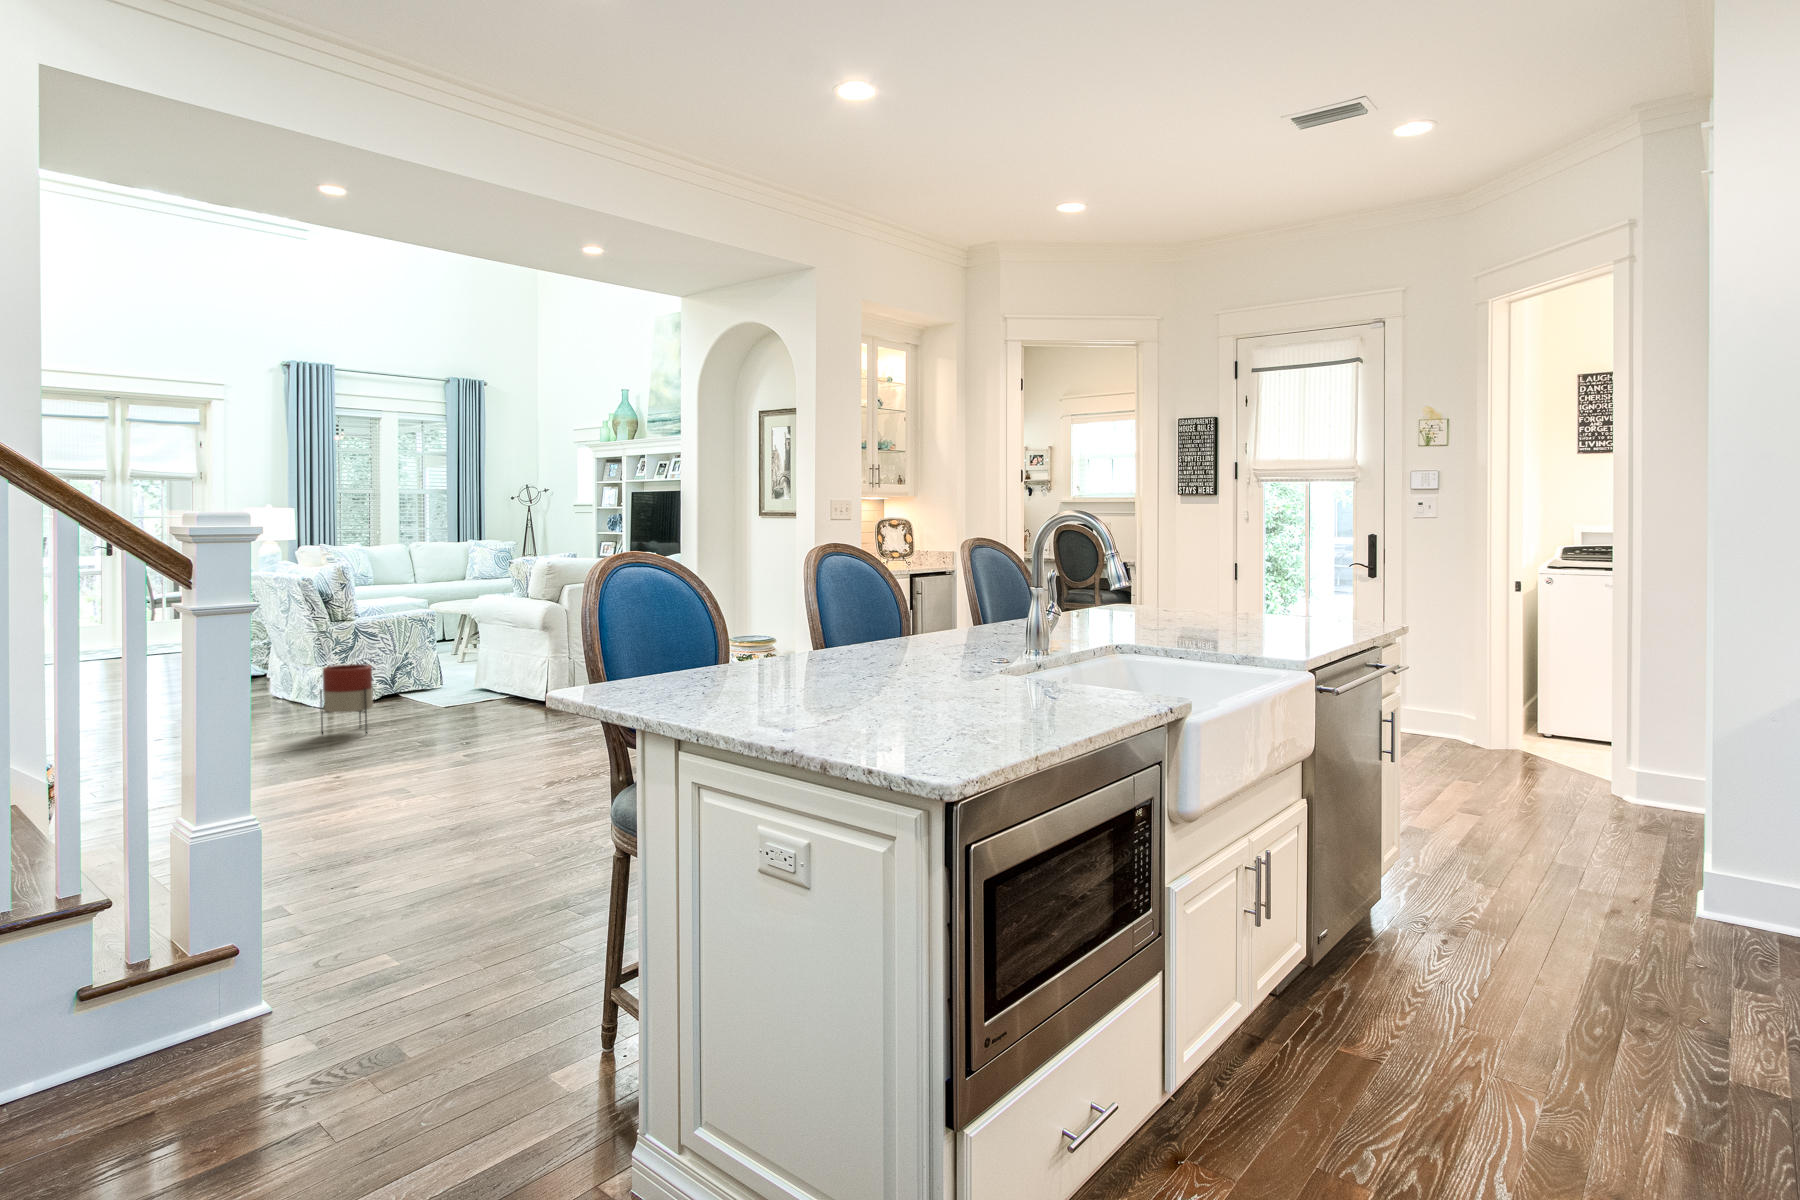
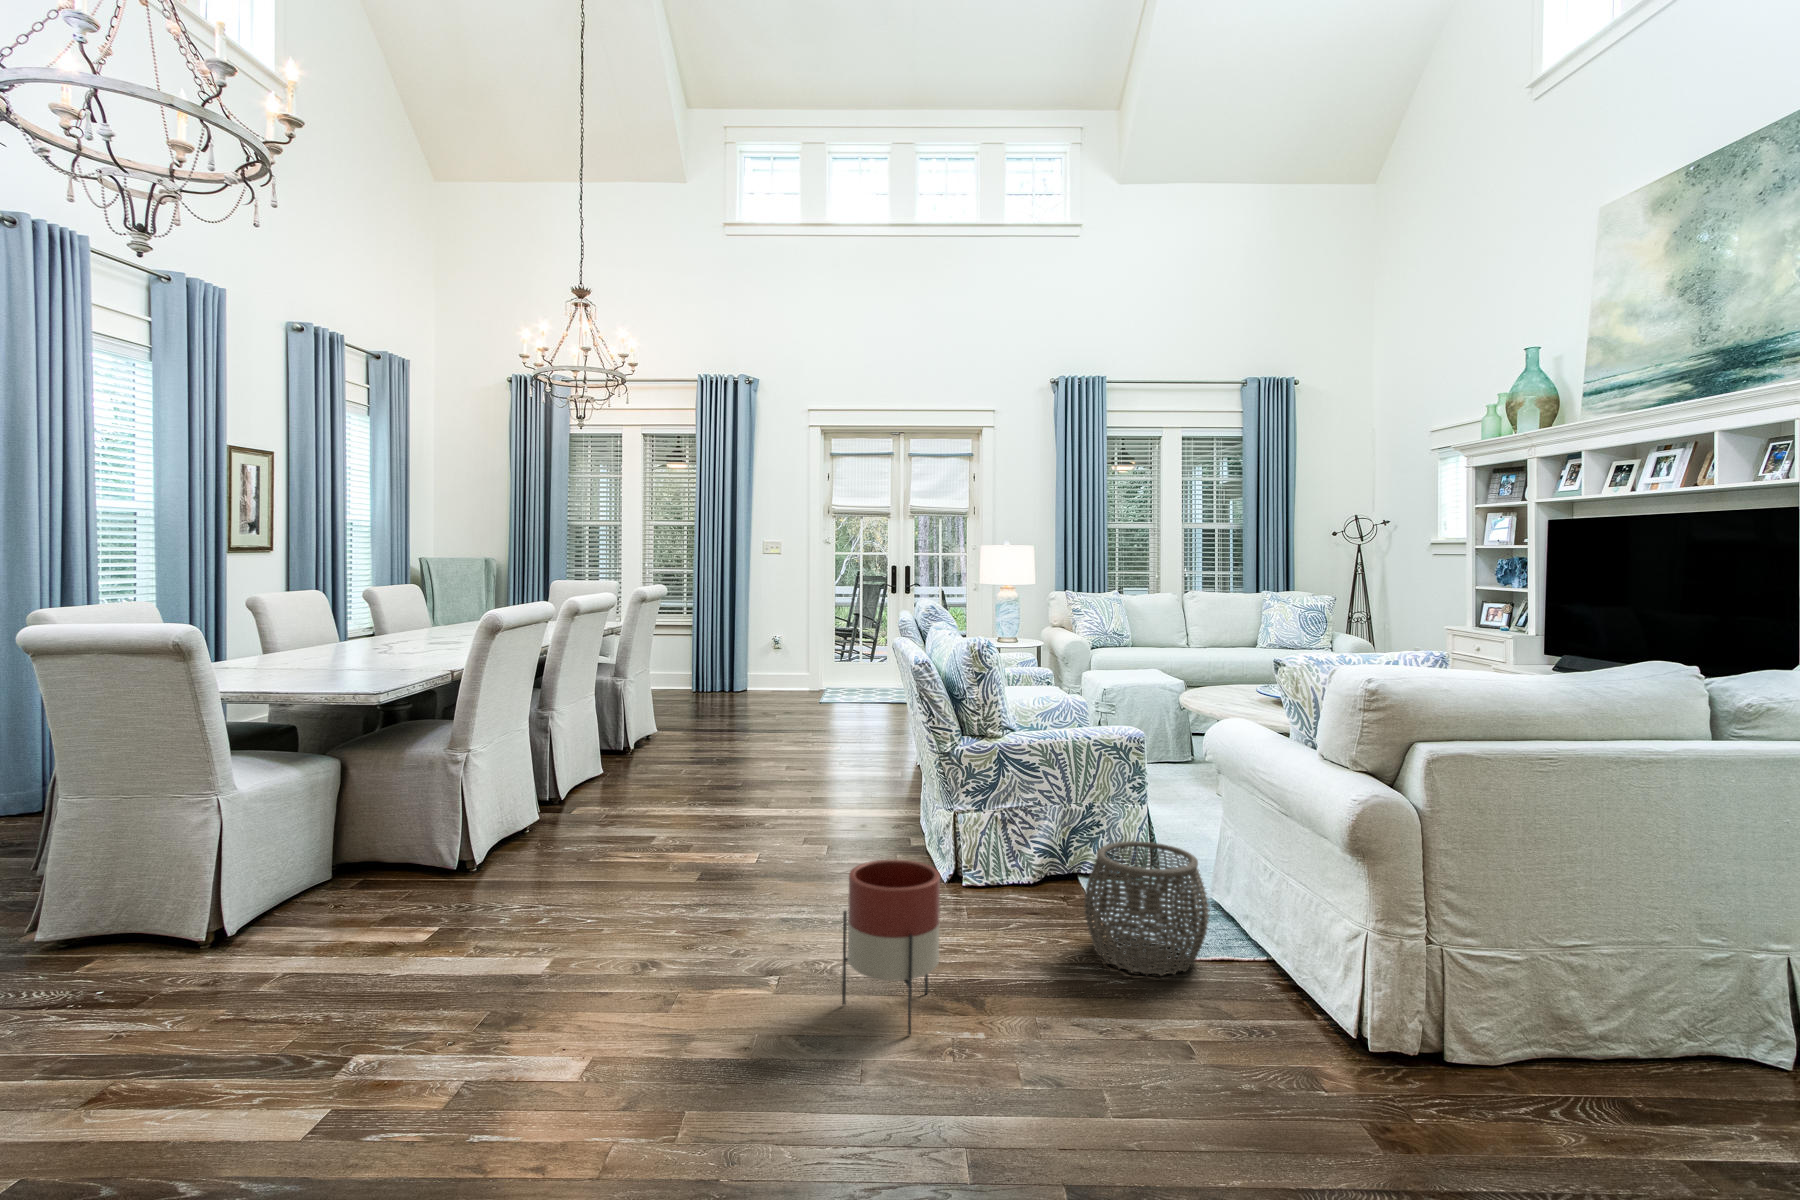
woven basket: none [425,655,488,710] -> present [1084,841,1210,976]

